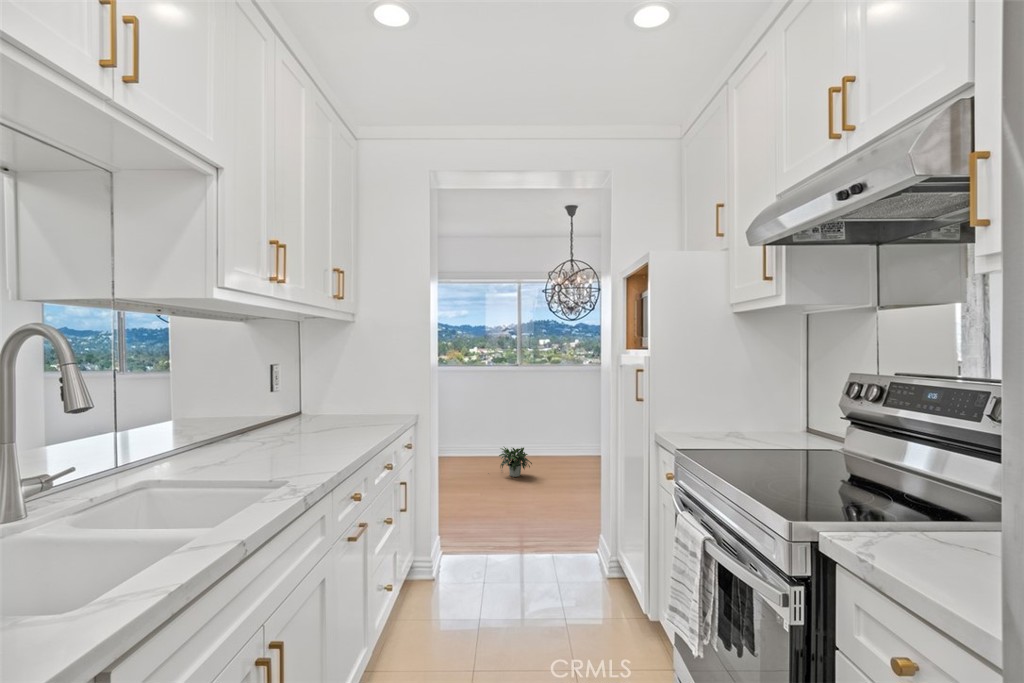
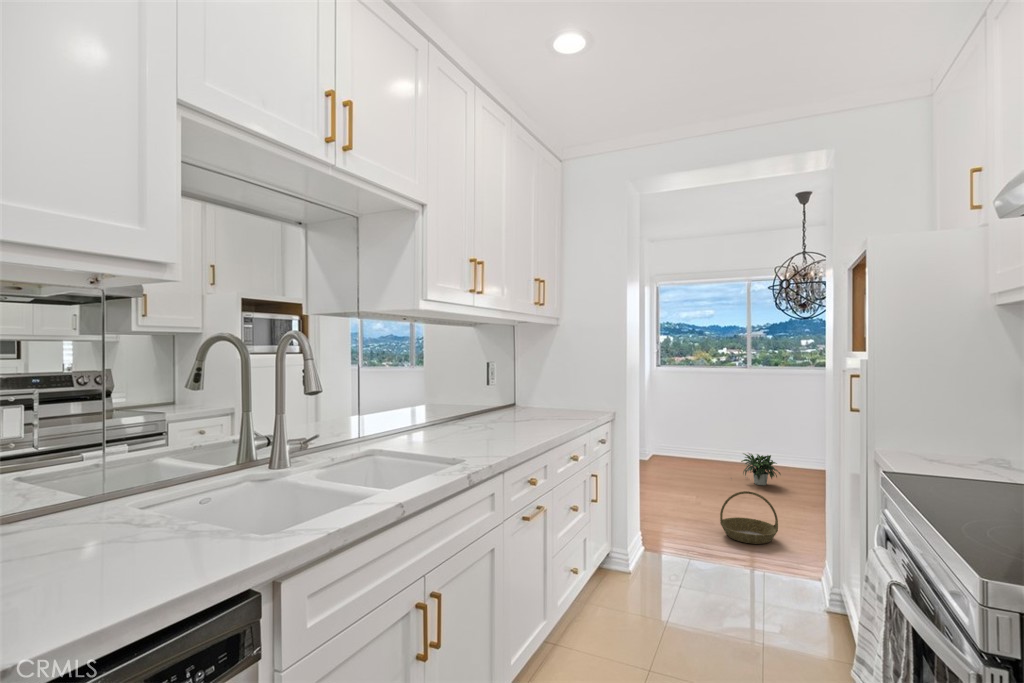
basket: none [500,483,550,531] -> present [720,491,778,544]

